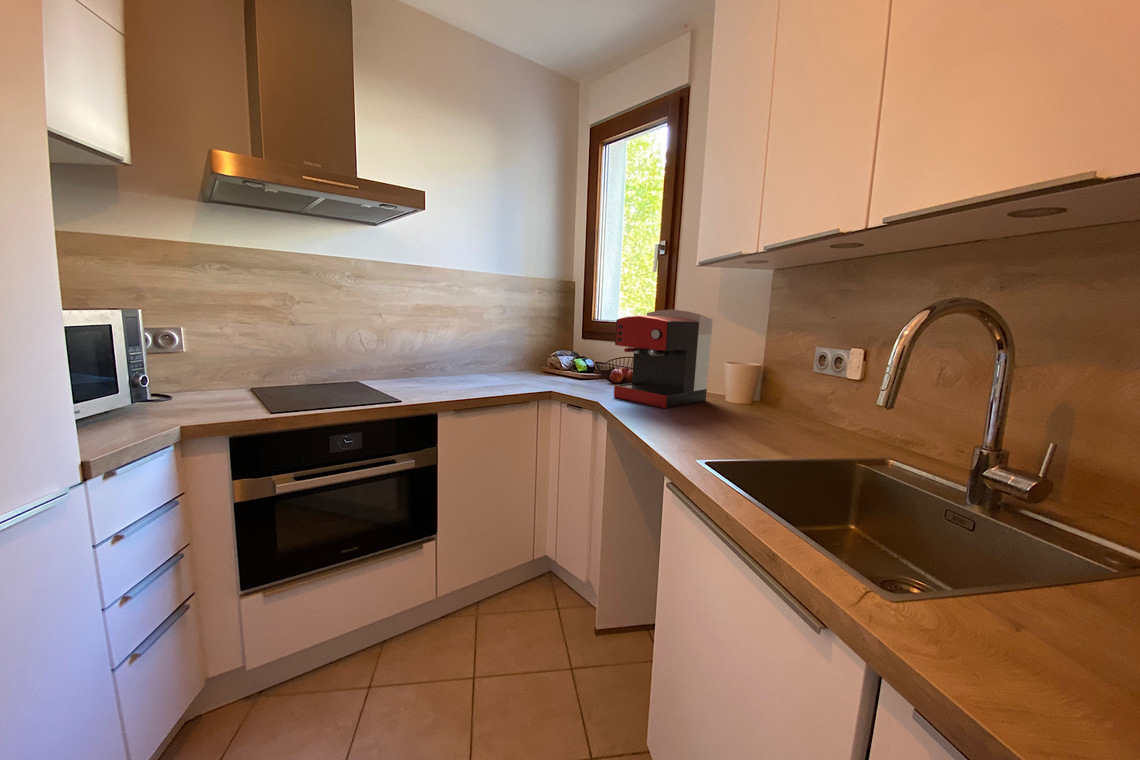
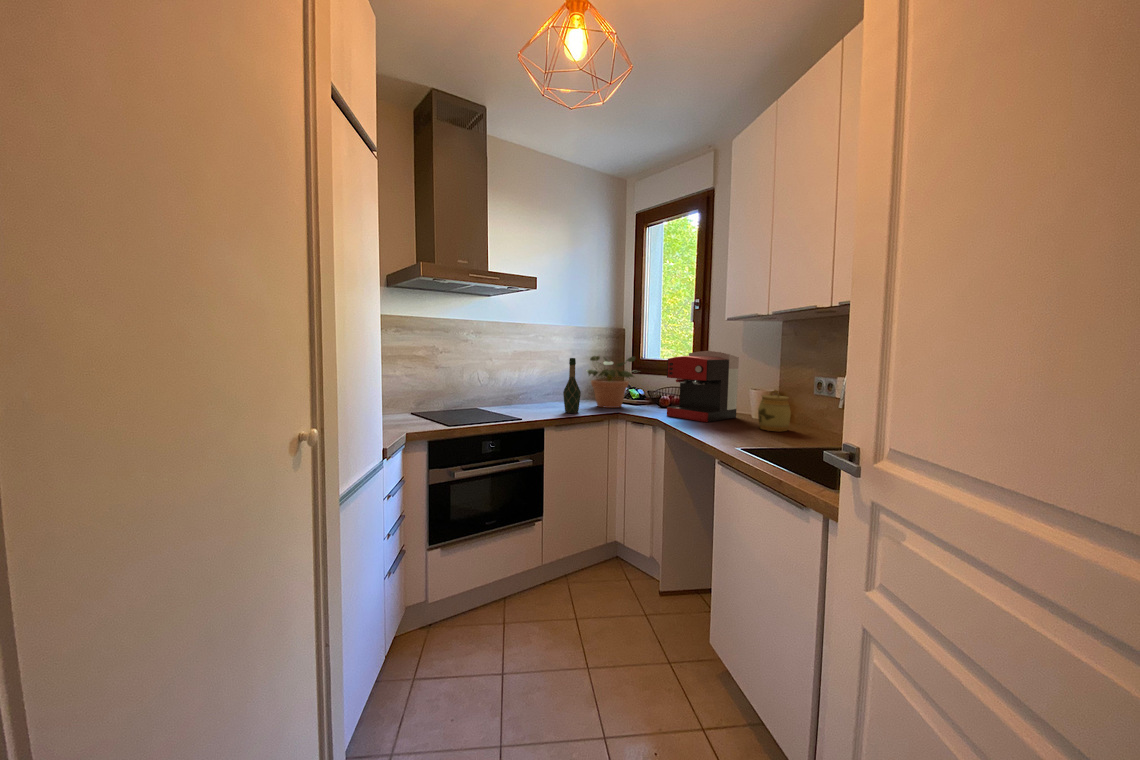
potted plant: none [515,314,590,384] -> present [586,356,635,408]
wine bottle: none [475,316,499,391] -> present [563,358,581,413]
jar: none [735,365,781,425] -> present [758,390,791,431]

